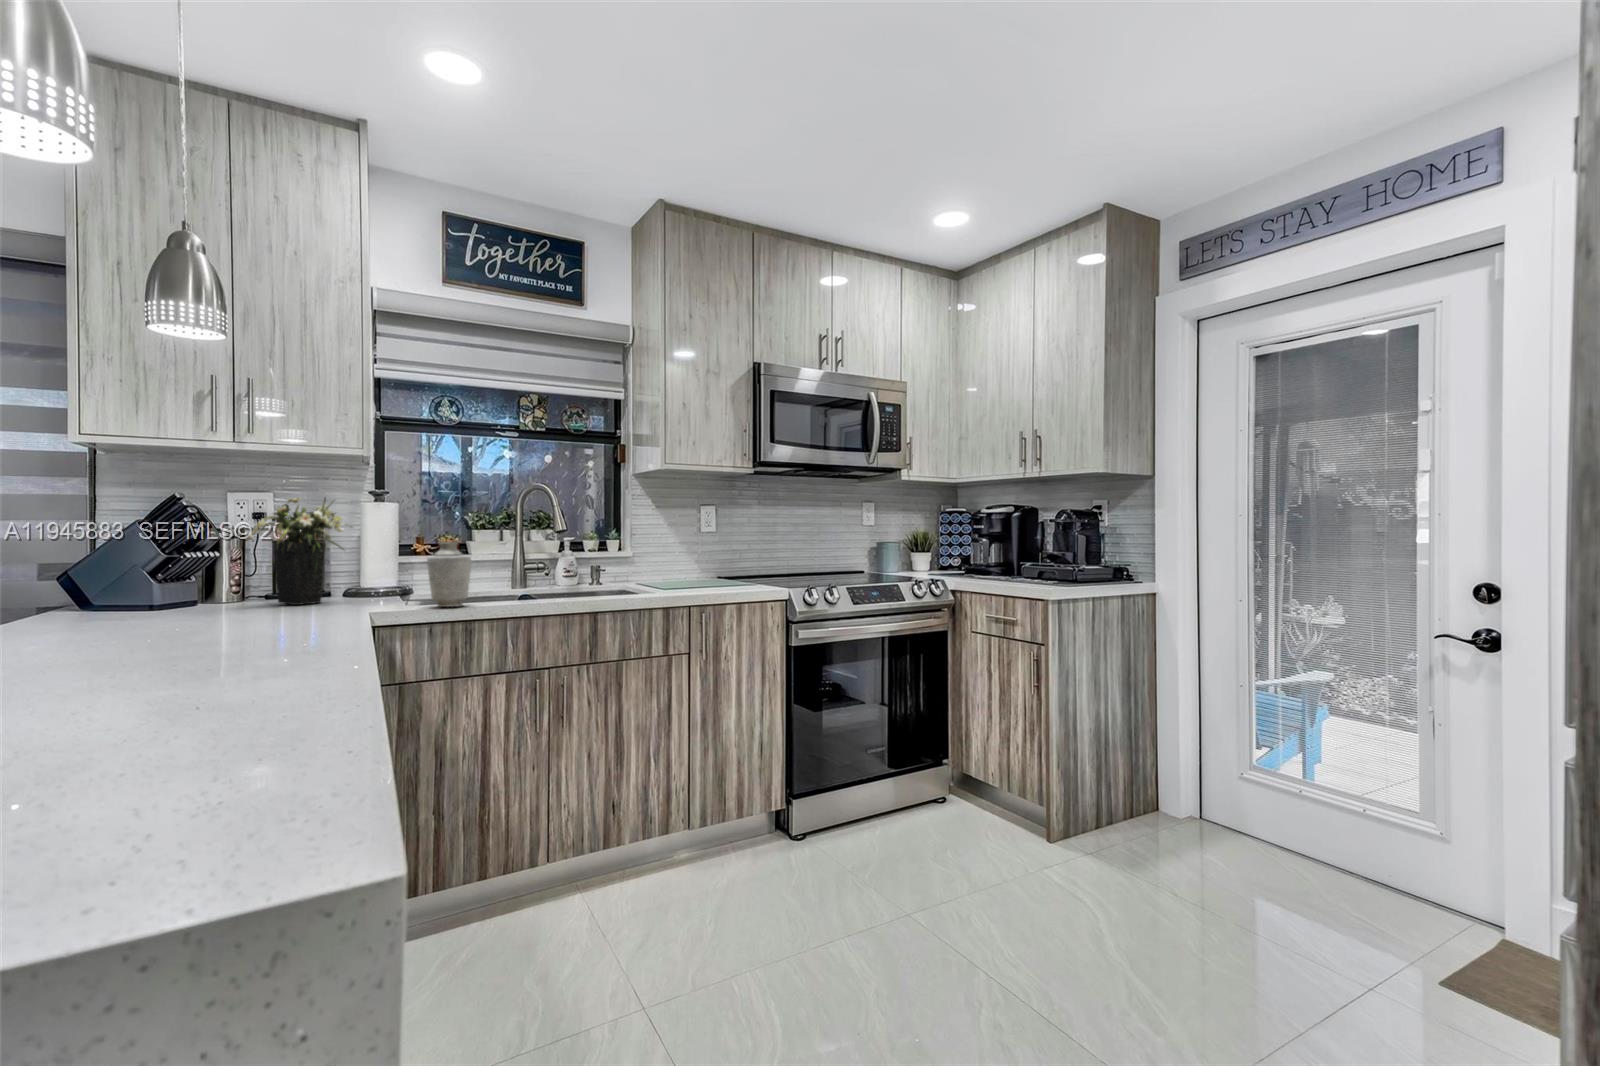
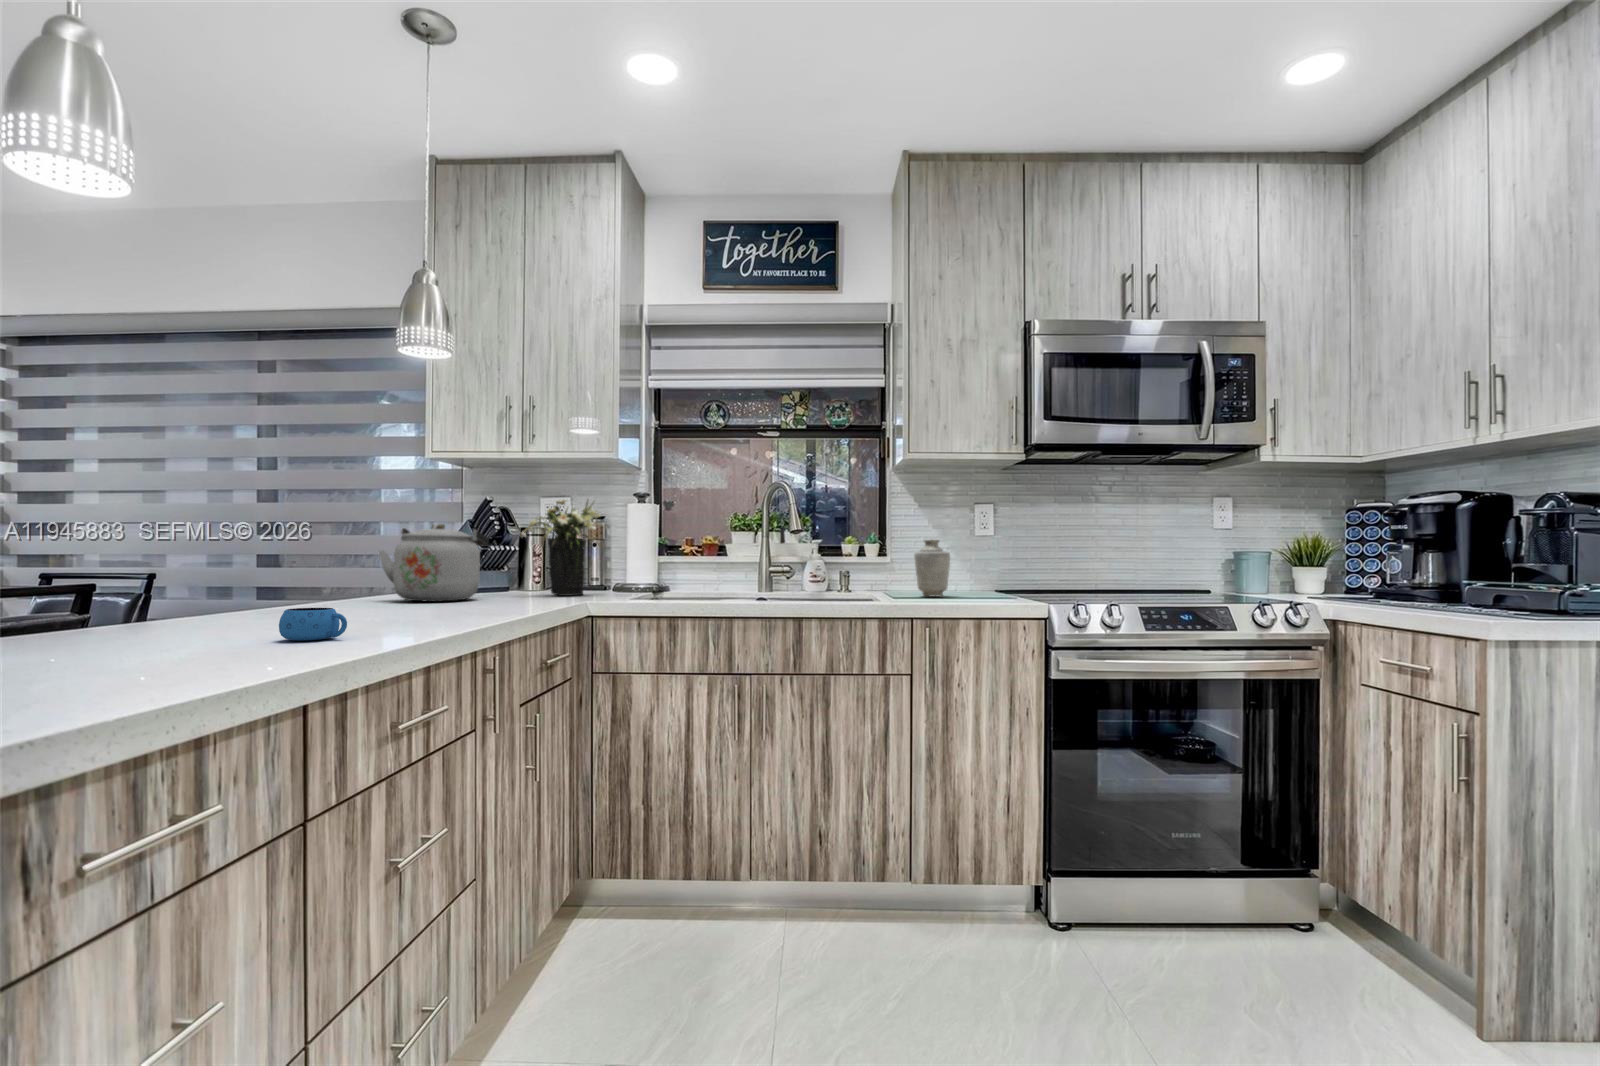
kettle: none [50,526,207,621] -> present [379,523,489,601]
vase: present [427,542,471,607] -> present [914,539,950,597]
mug: none [195,636,285,675] -> present [279,608,347,641]

